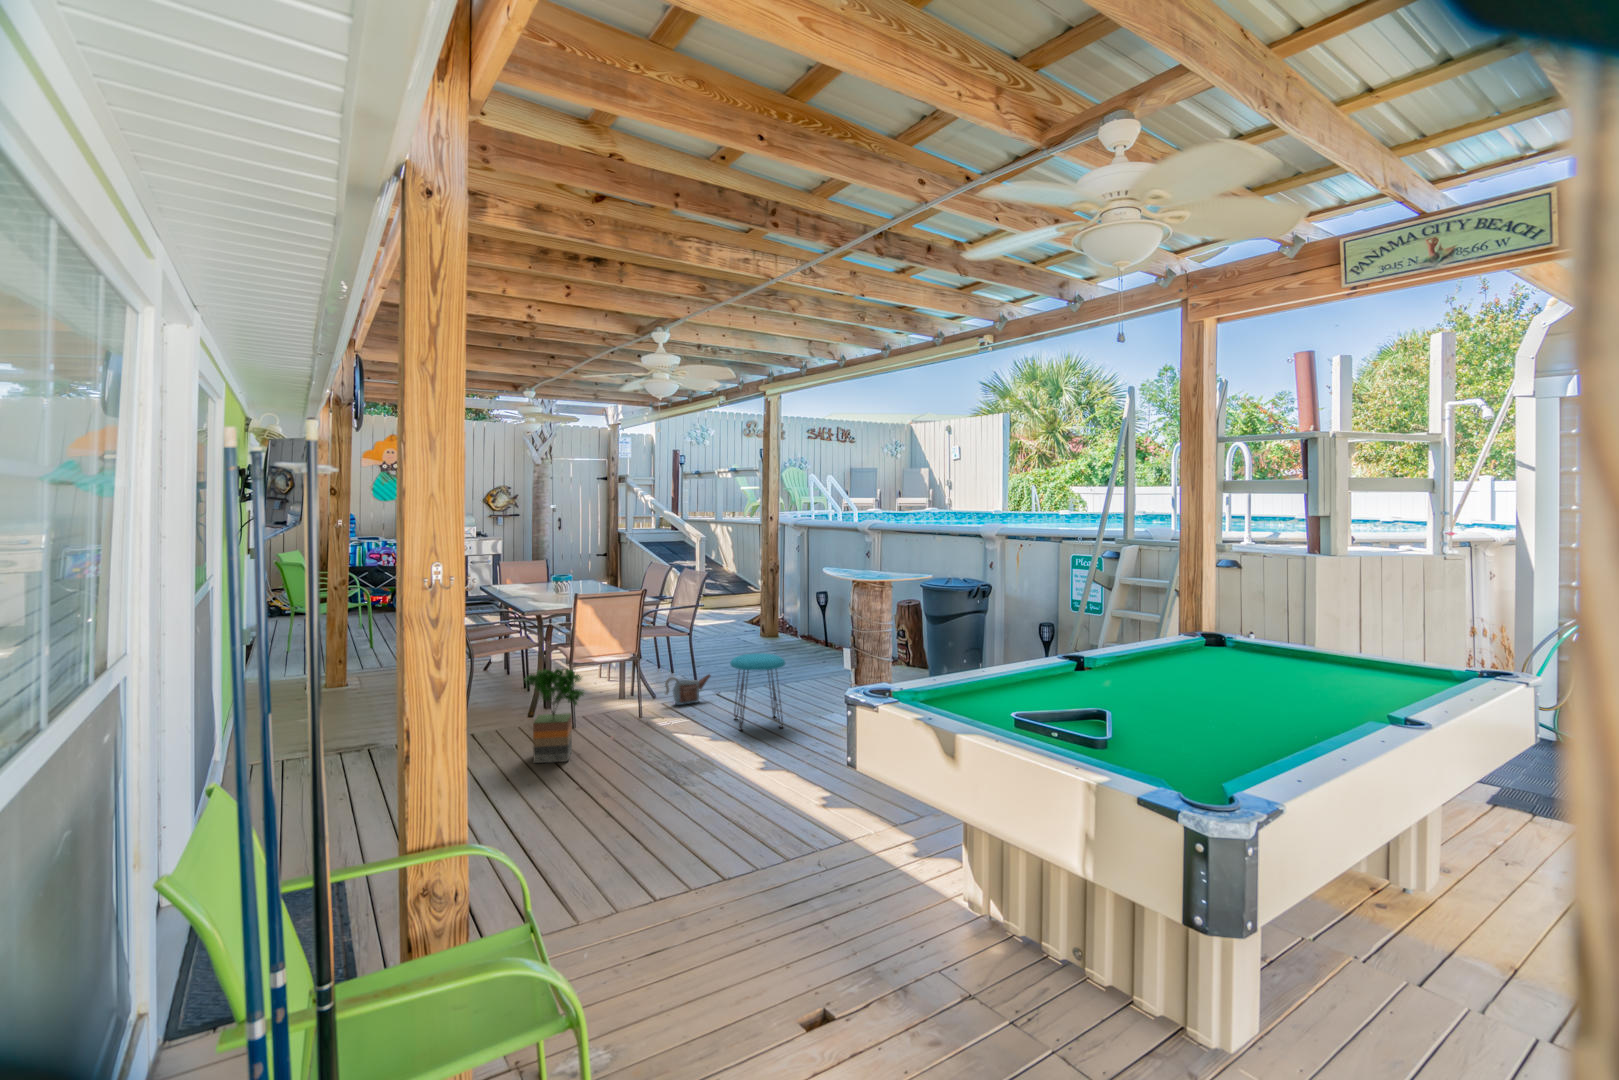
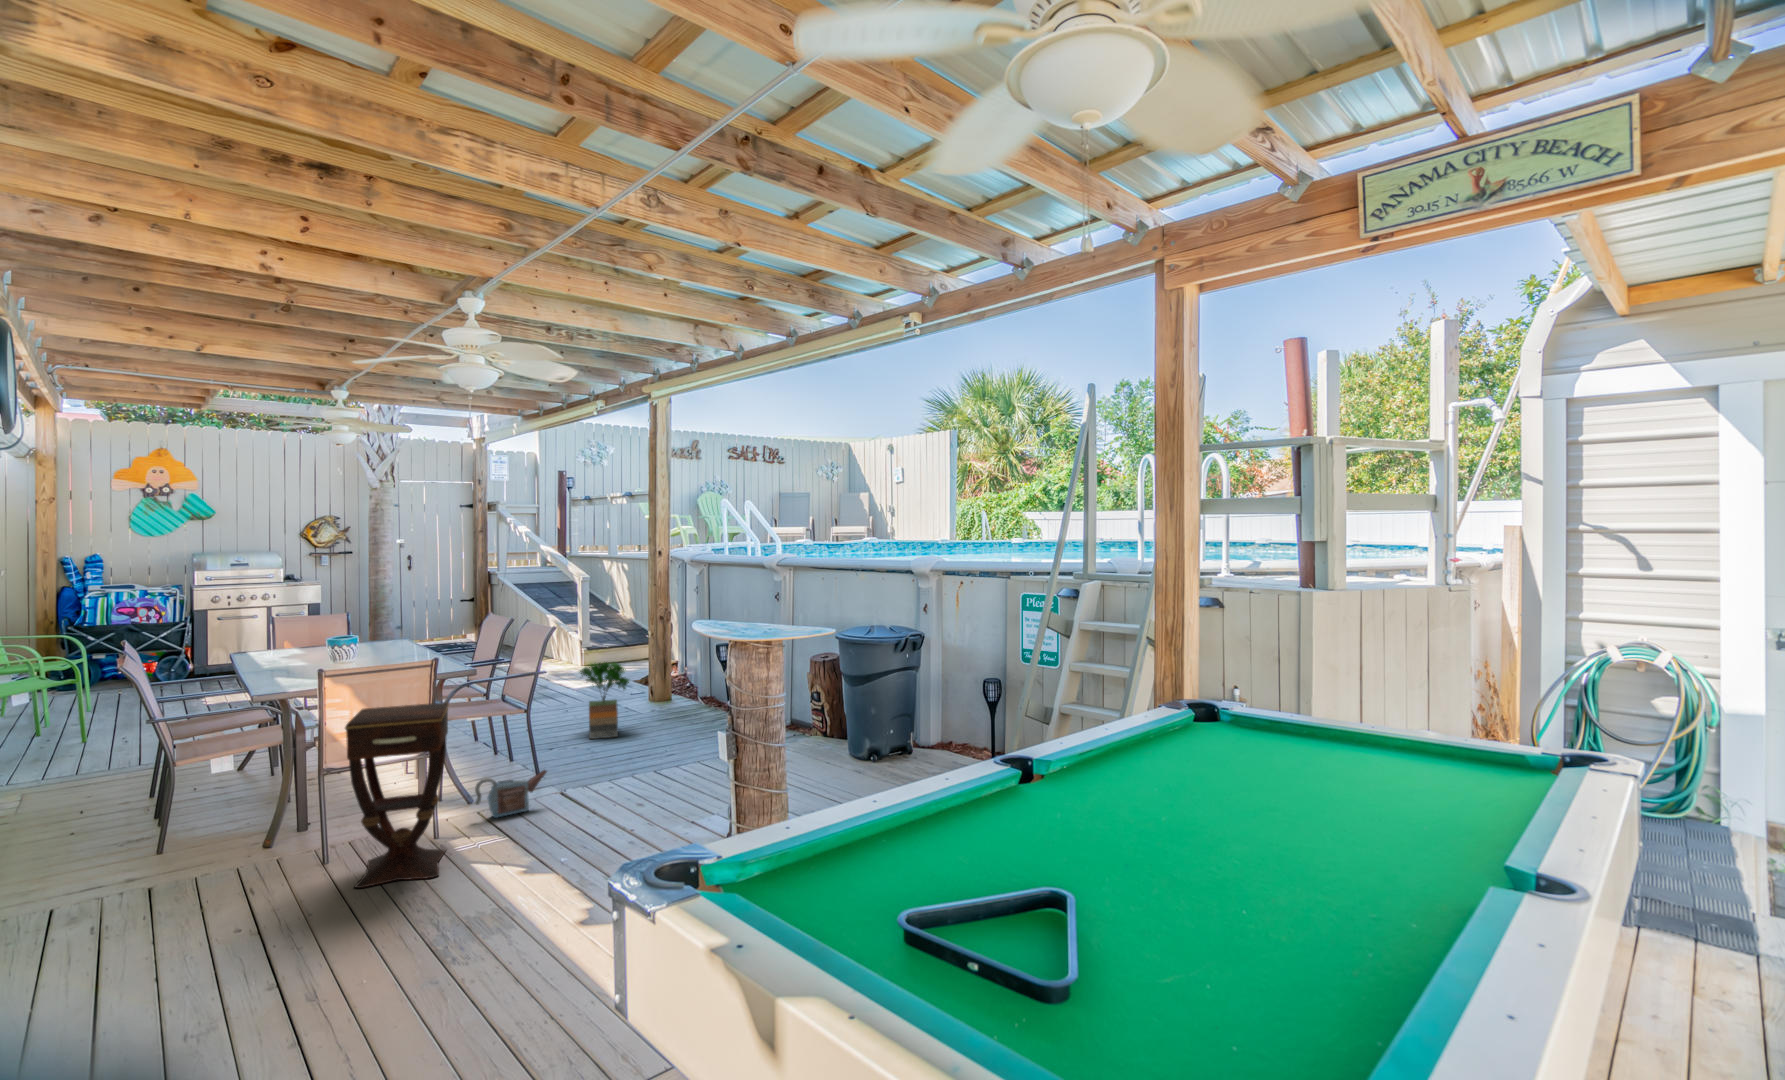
side table: none [600,621,658,739] -> present [345,702,449,888]
stool: present [730,653,785,730] -> none [560,741,643,858]
potted tree: present [524,668,584,763] -> present [580,662,629,739]

